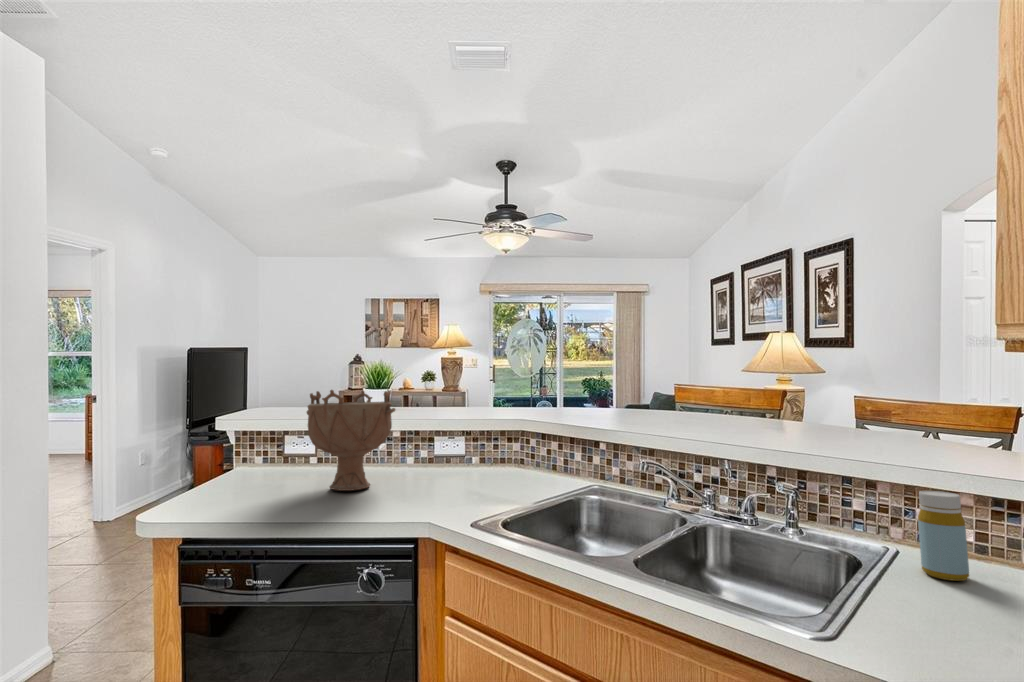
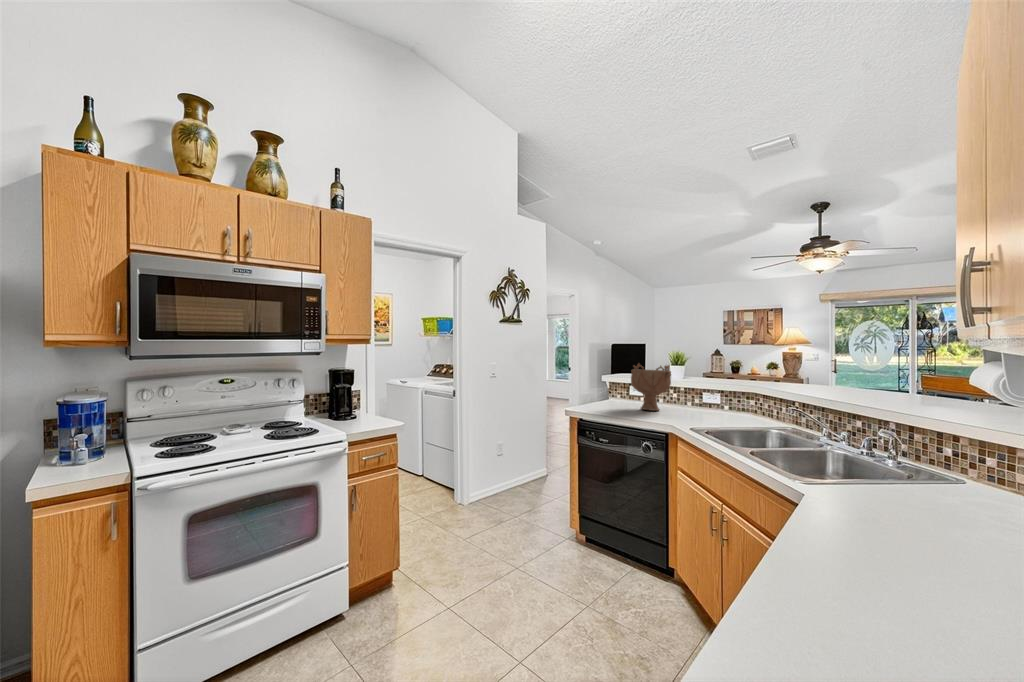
bottle: present [918,491,969,581] -> none [942,437,979,494]

